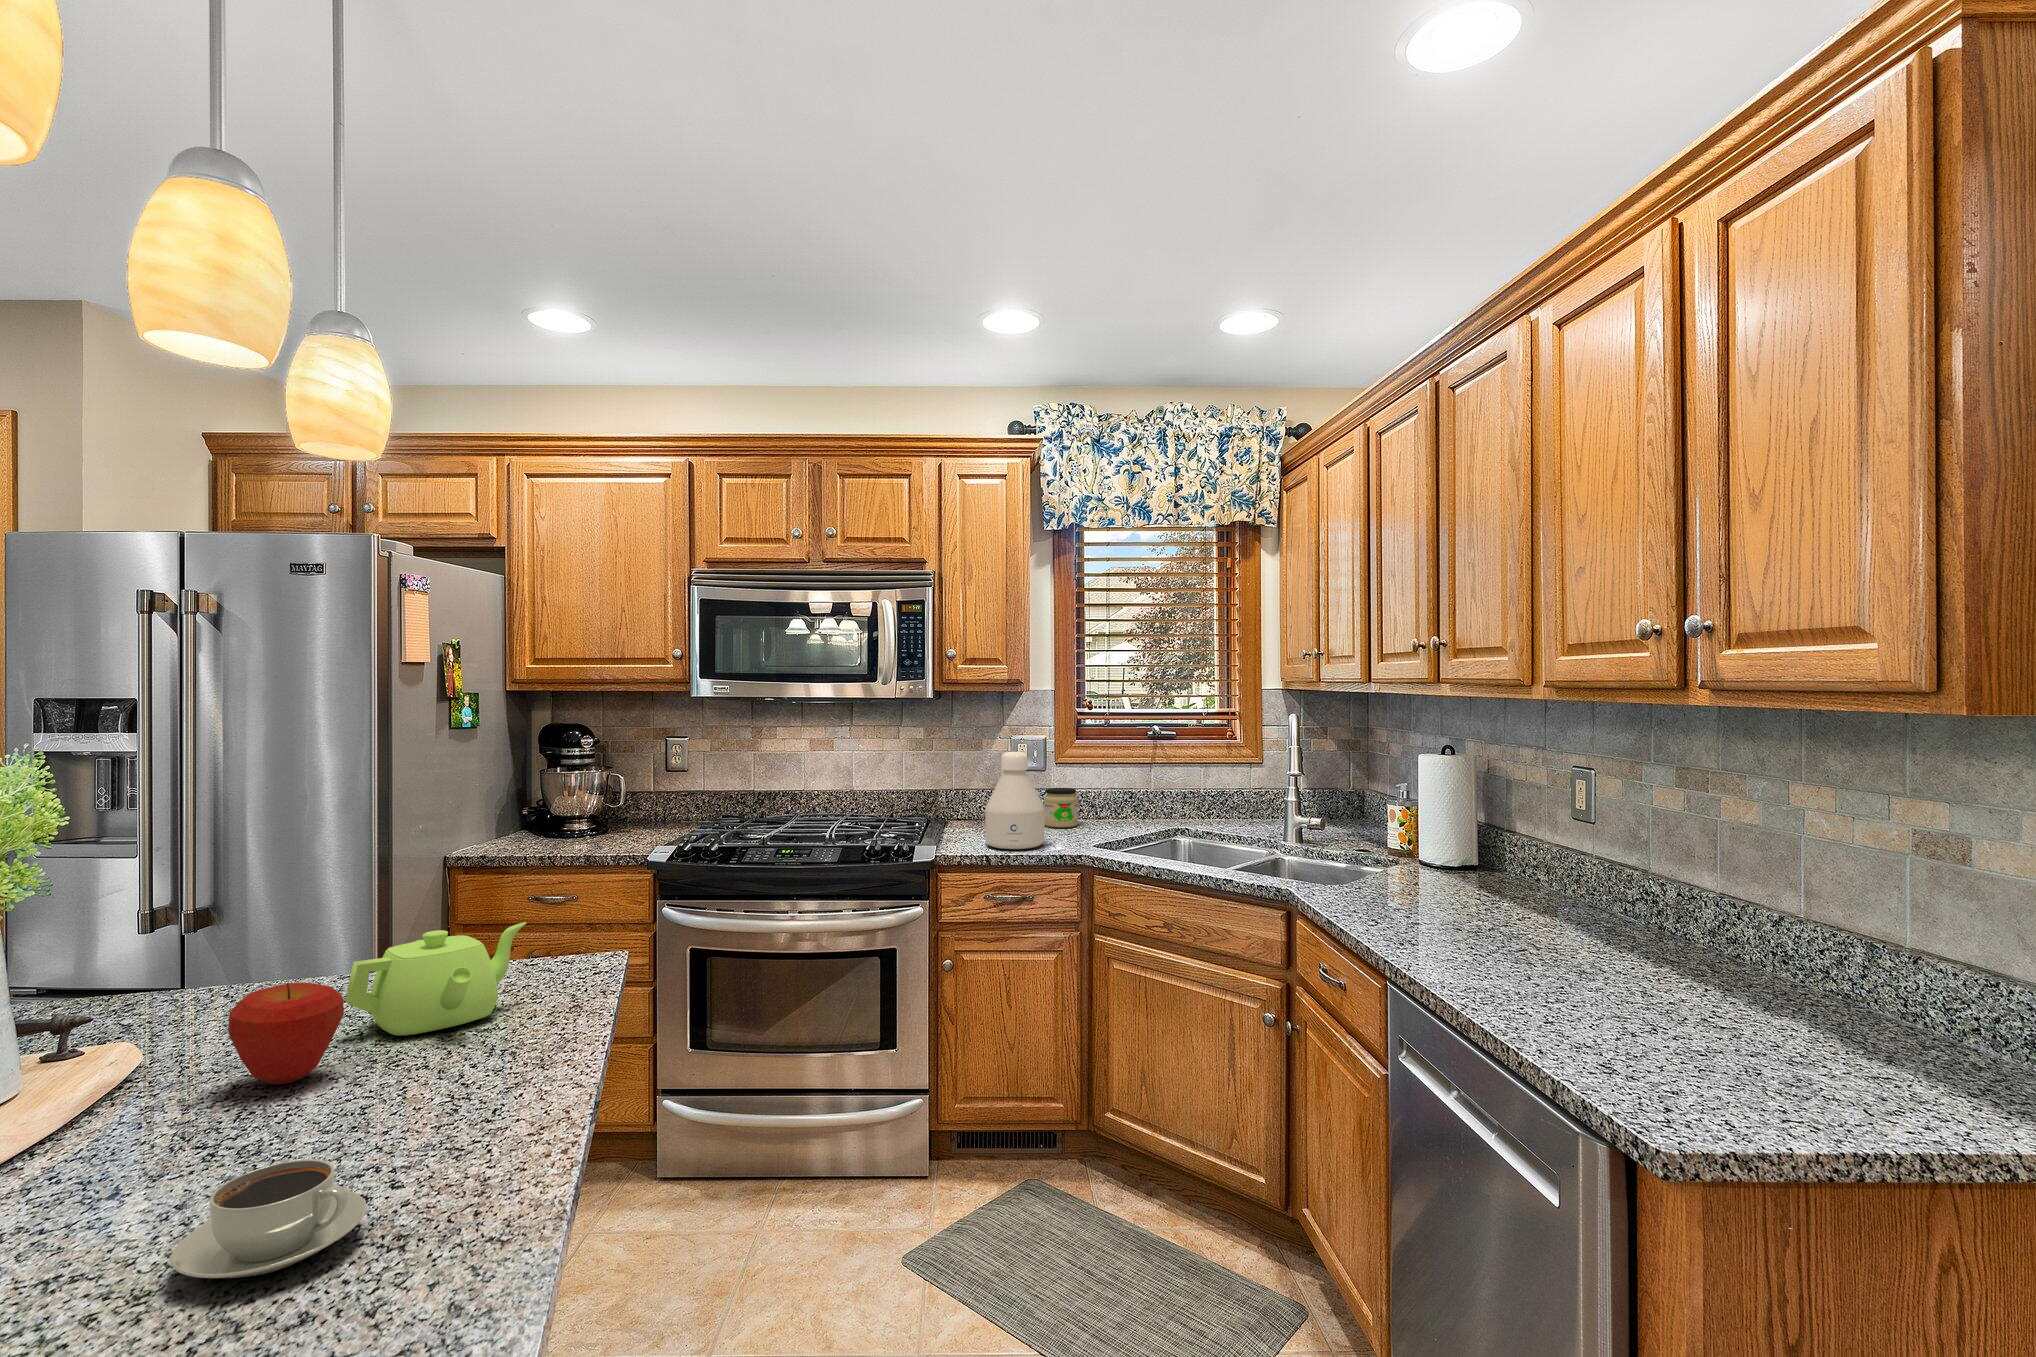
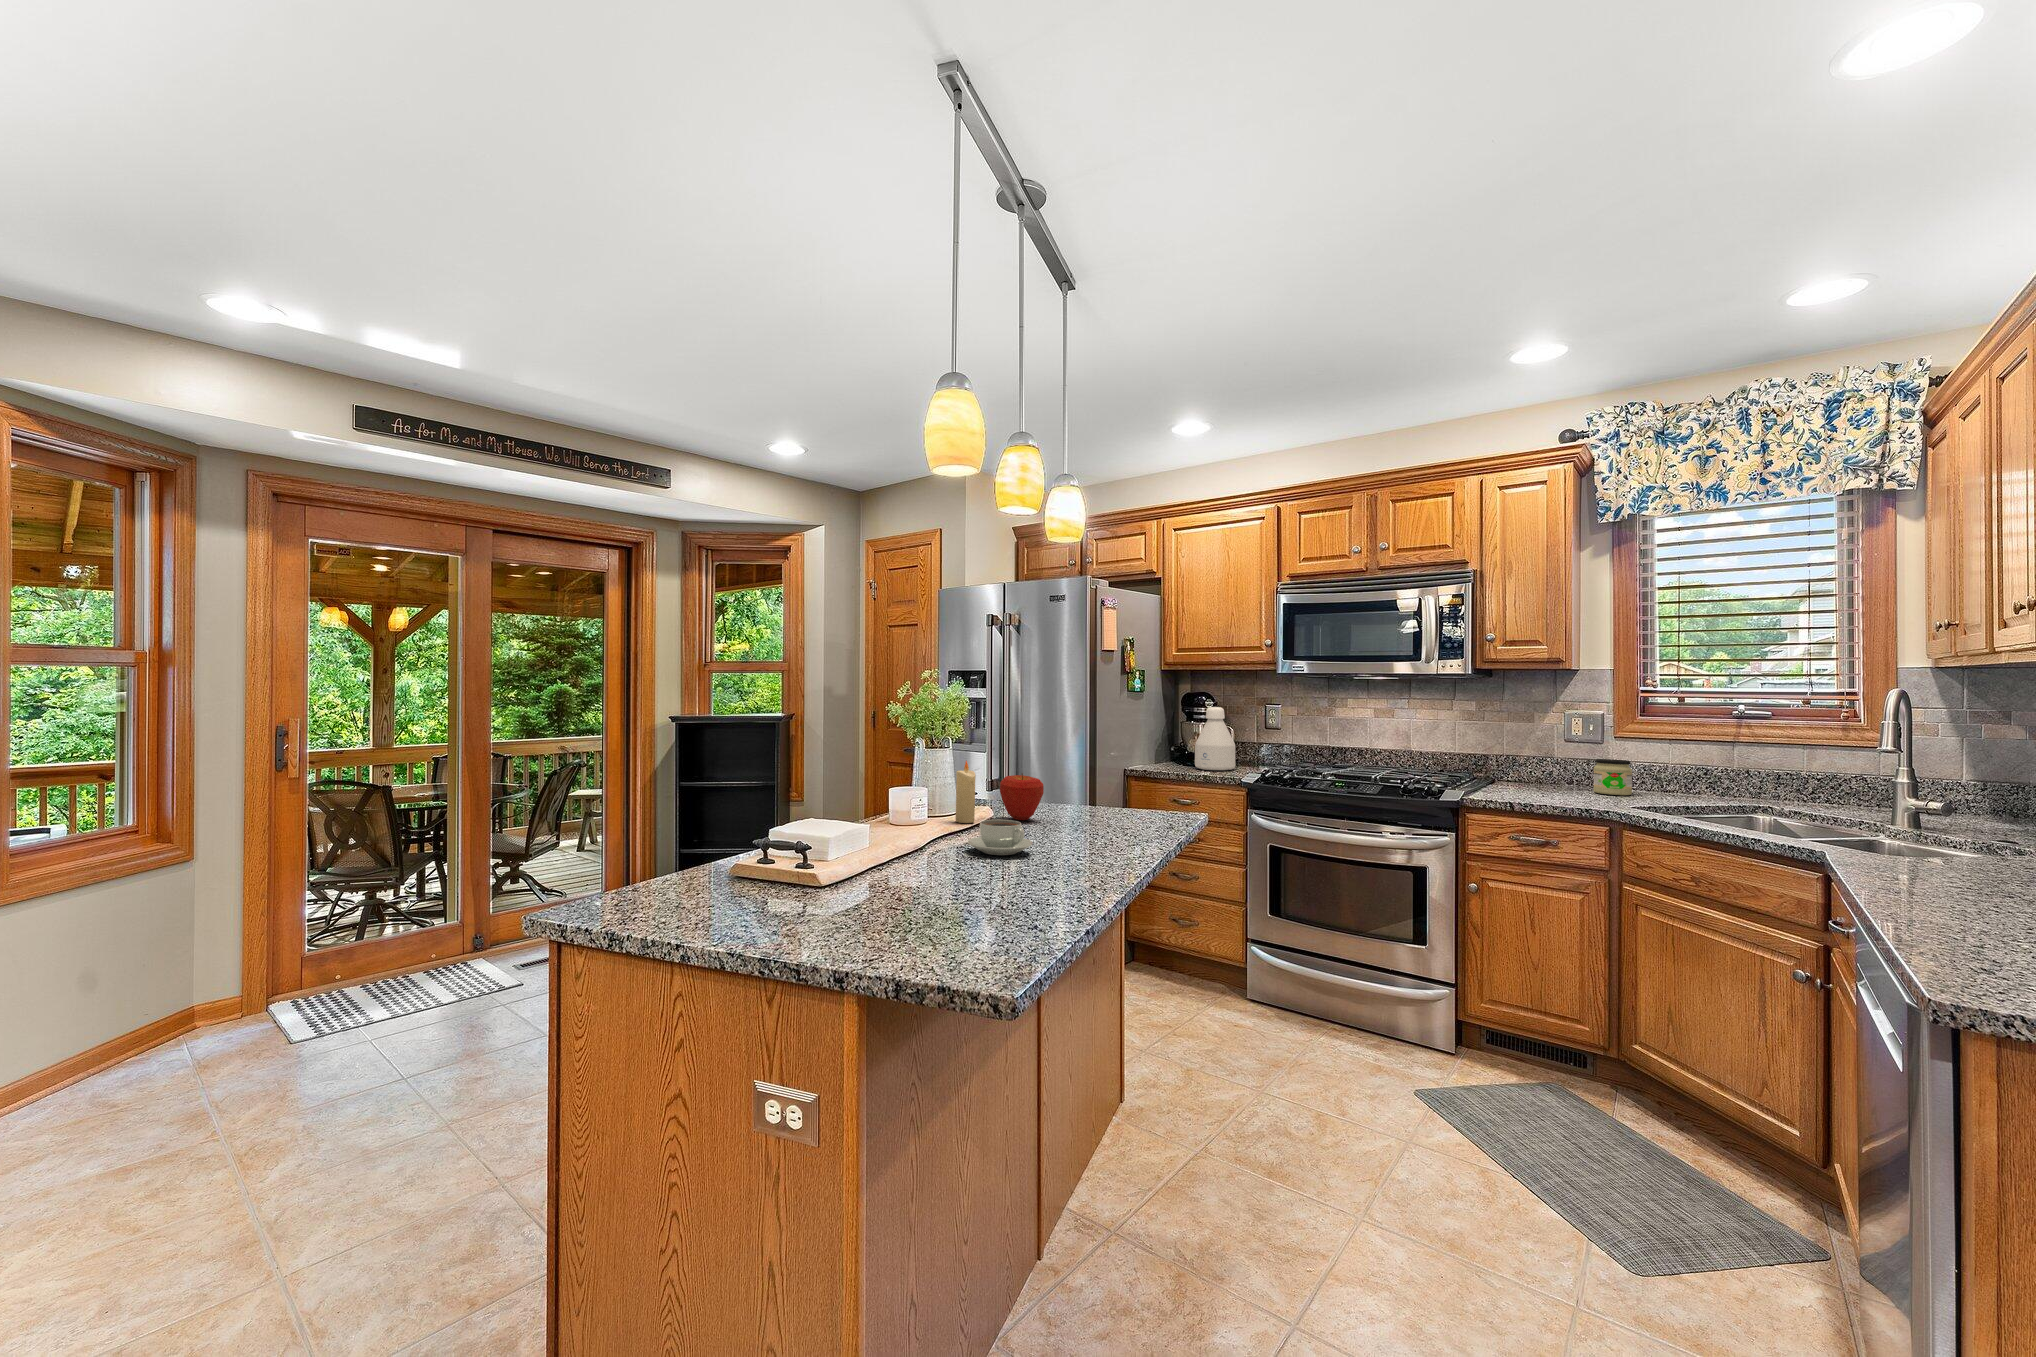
bottle: present [985,752,1045,849] -> present [1195,707,1235,770]
teapot: present [345,922,526,1036] -> none [1048,768,1134,817]
candle: none [102,993,162,1144] -> present [956,761,976,823]

